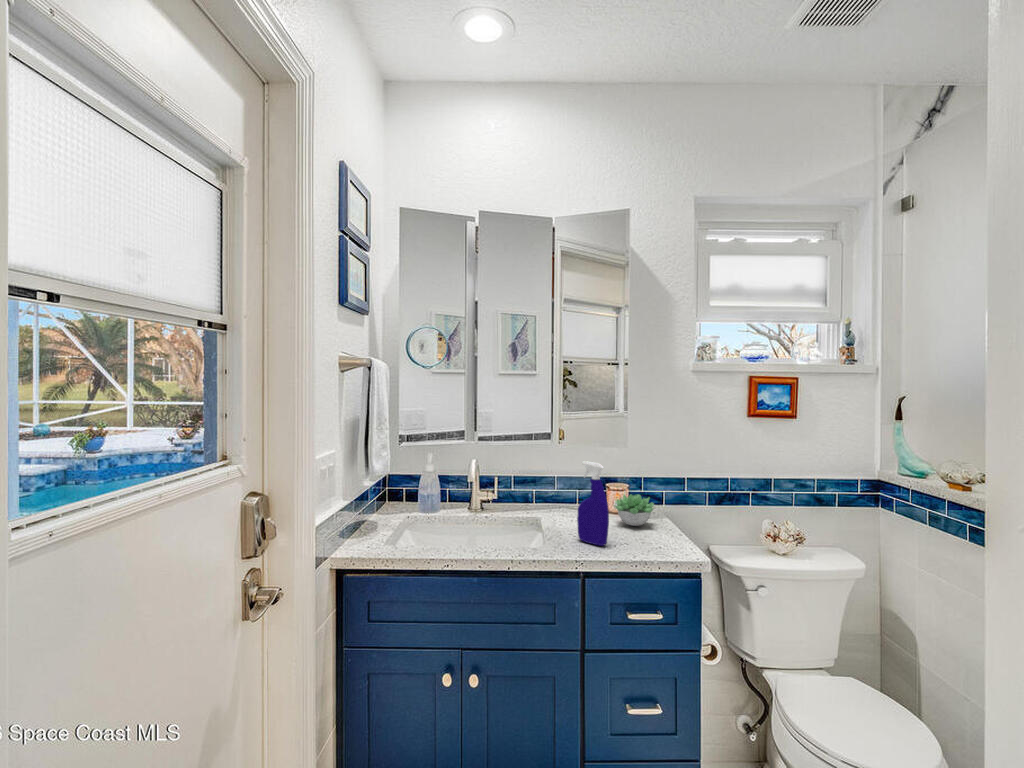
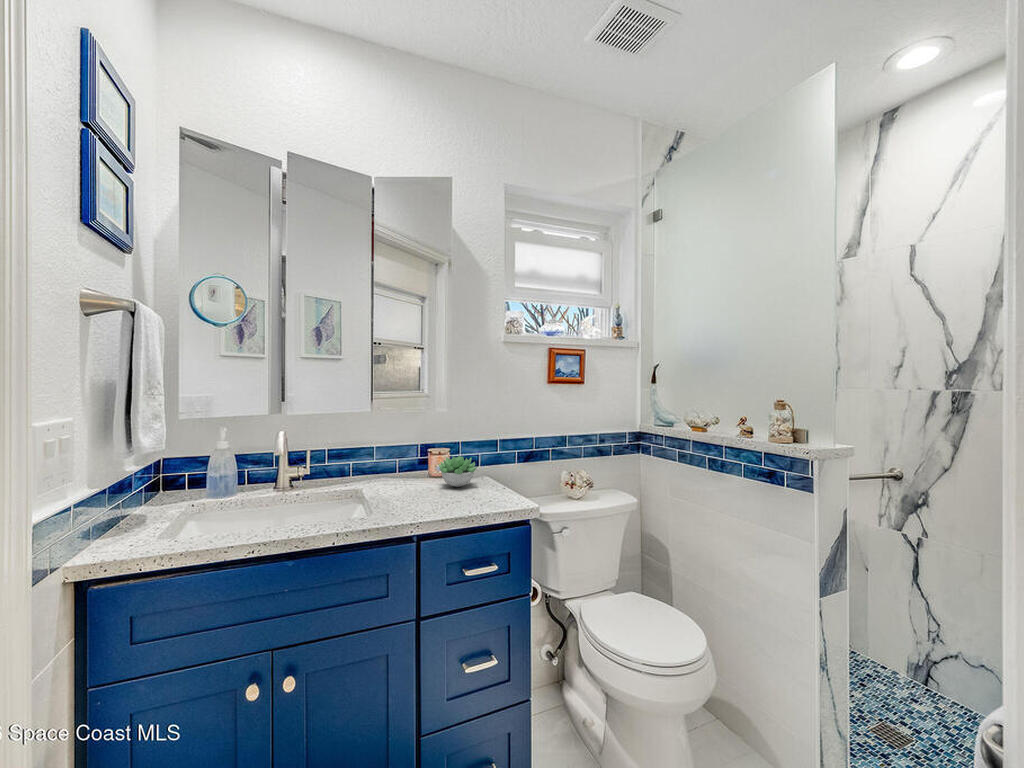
spray bottle: present [577,461,609,546] -> none [406,422,440,508]

